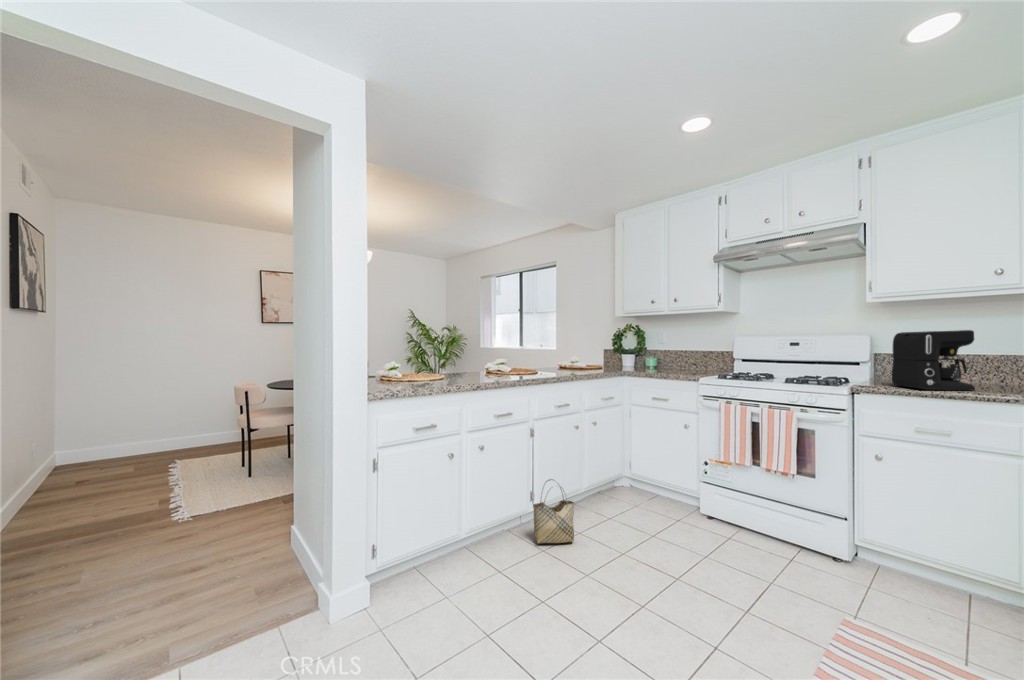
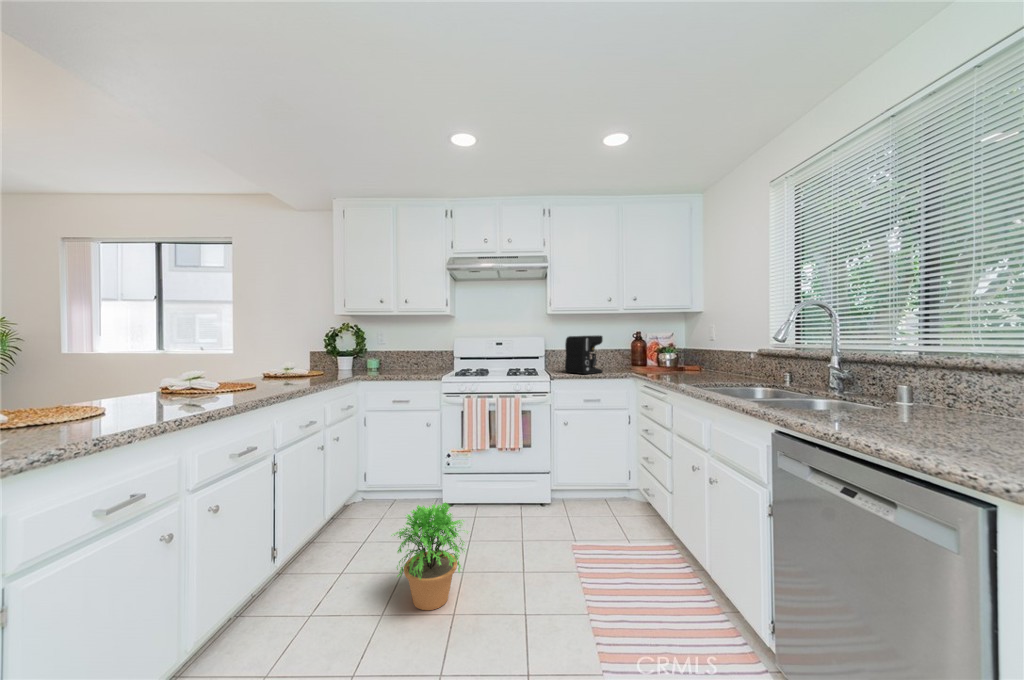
woven basket: present [533,479,574,544] -> none [294,518,348,610]
potted plant: none [594,491,661,590] -> present [391,502,465,610]

